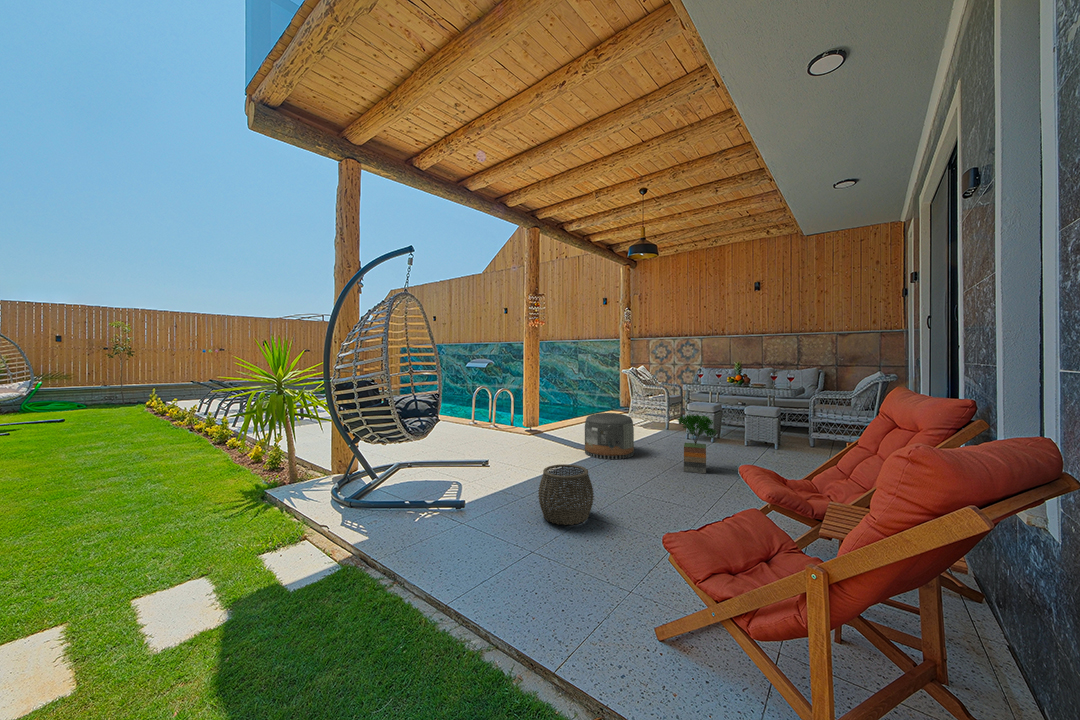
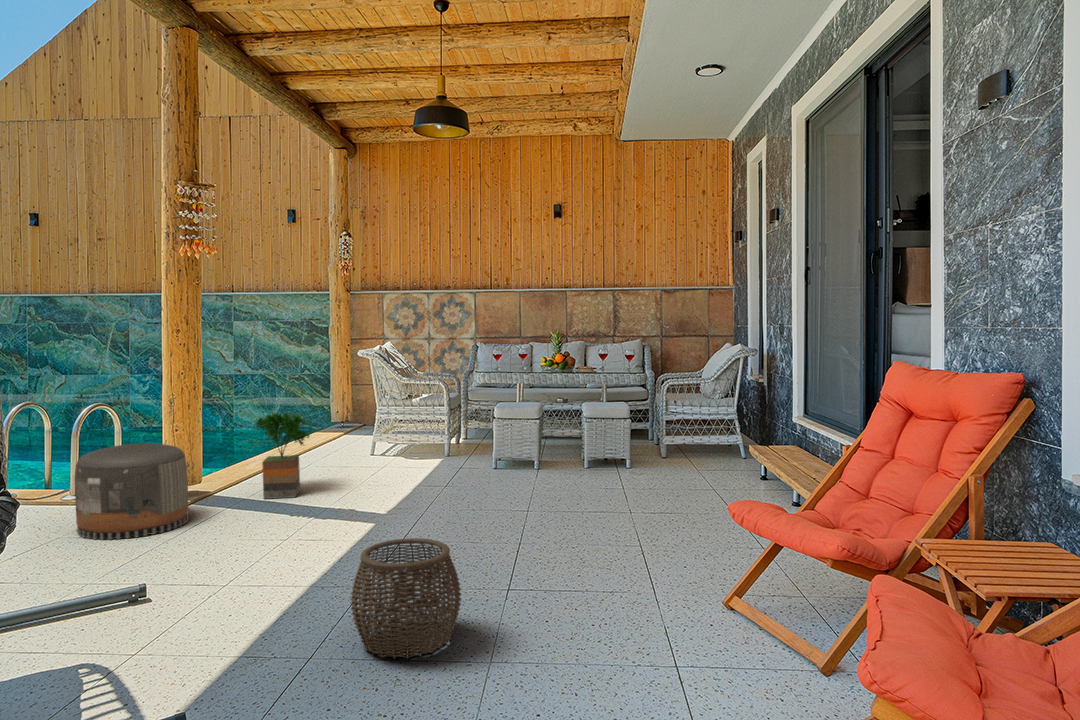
pouf: present [585,413,634,459] -> present [74,443,189,540]
potted tree: present [678,414,716,474] -> present [255,413,310,499]

